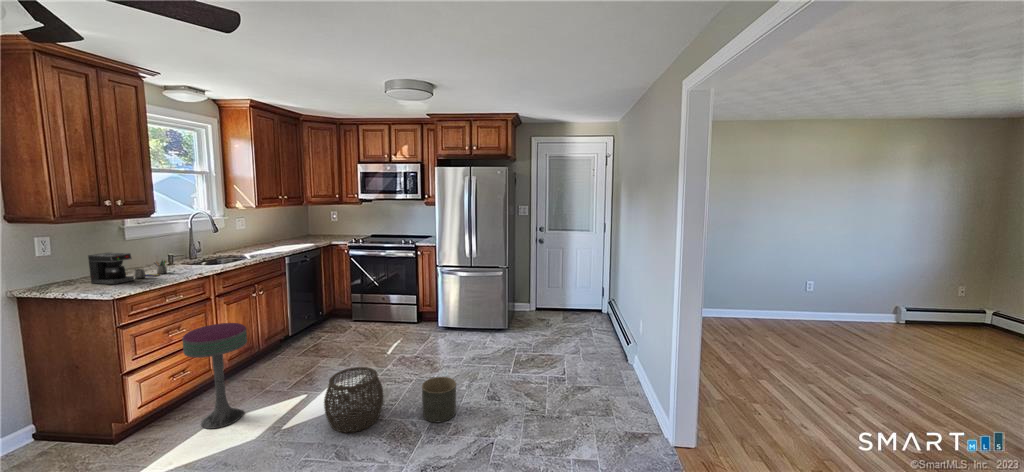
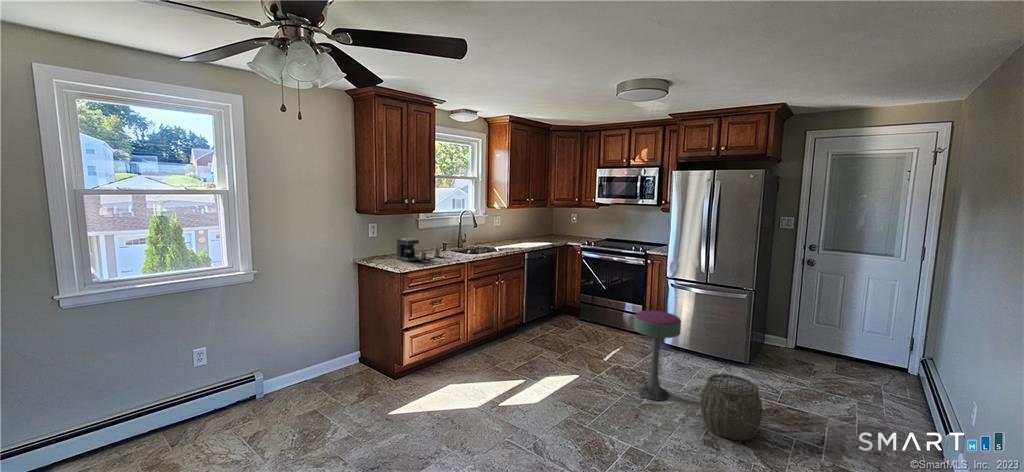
bar stool: present [182,323,247,429] -> present [634,311,681,400]
woven basket: present [324,367,383,433] -> present [700,374,763,441]
planter: present [422,377,456,422] -> none [623,398,663,450]

